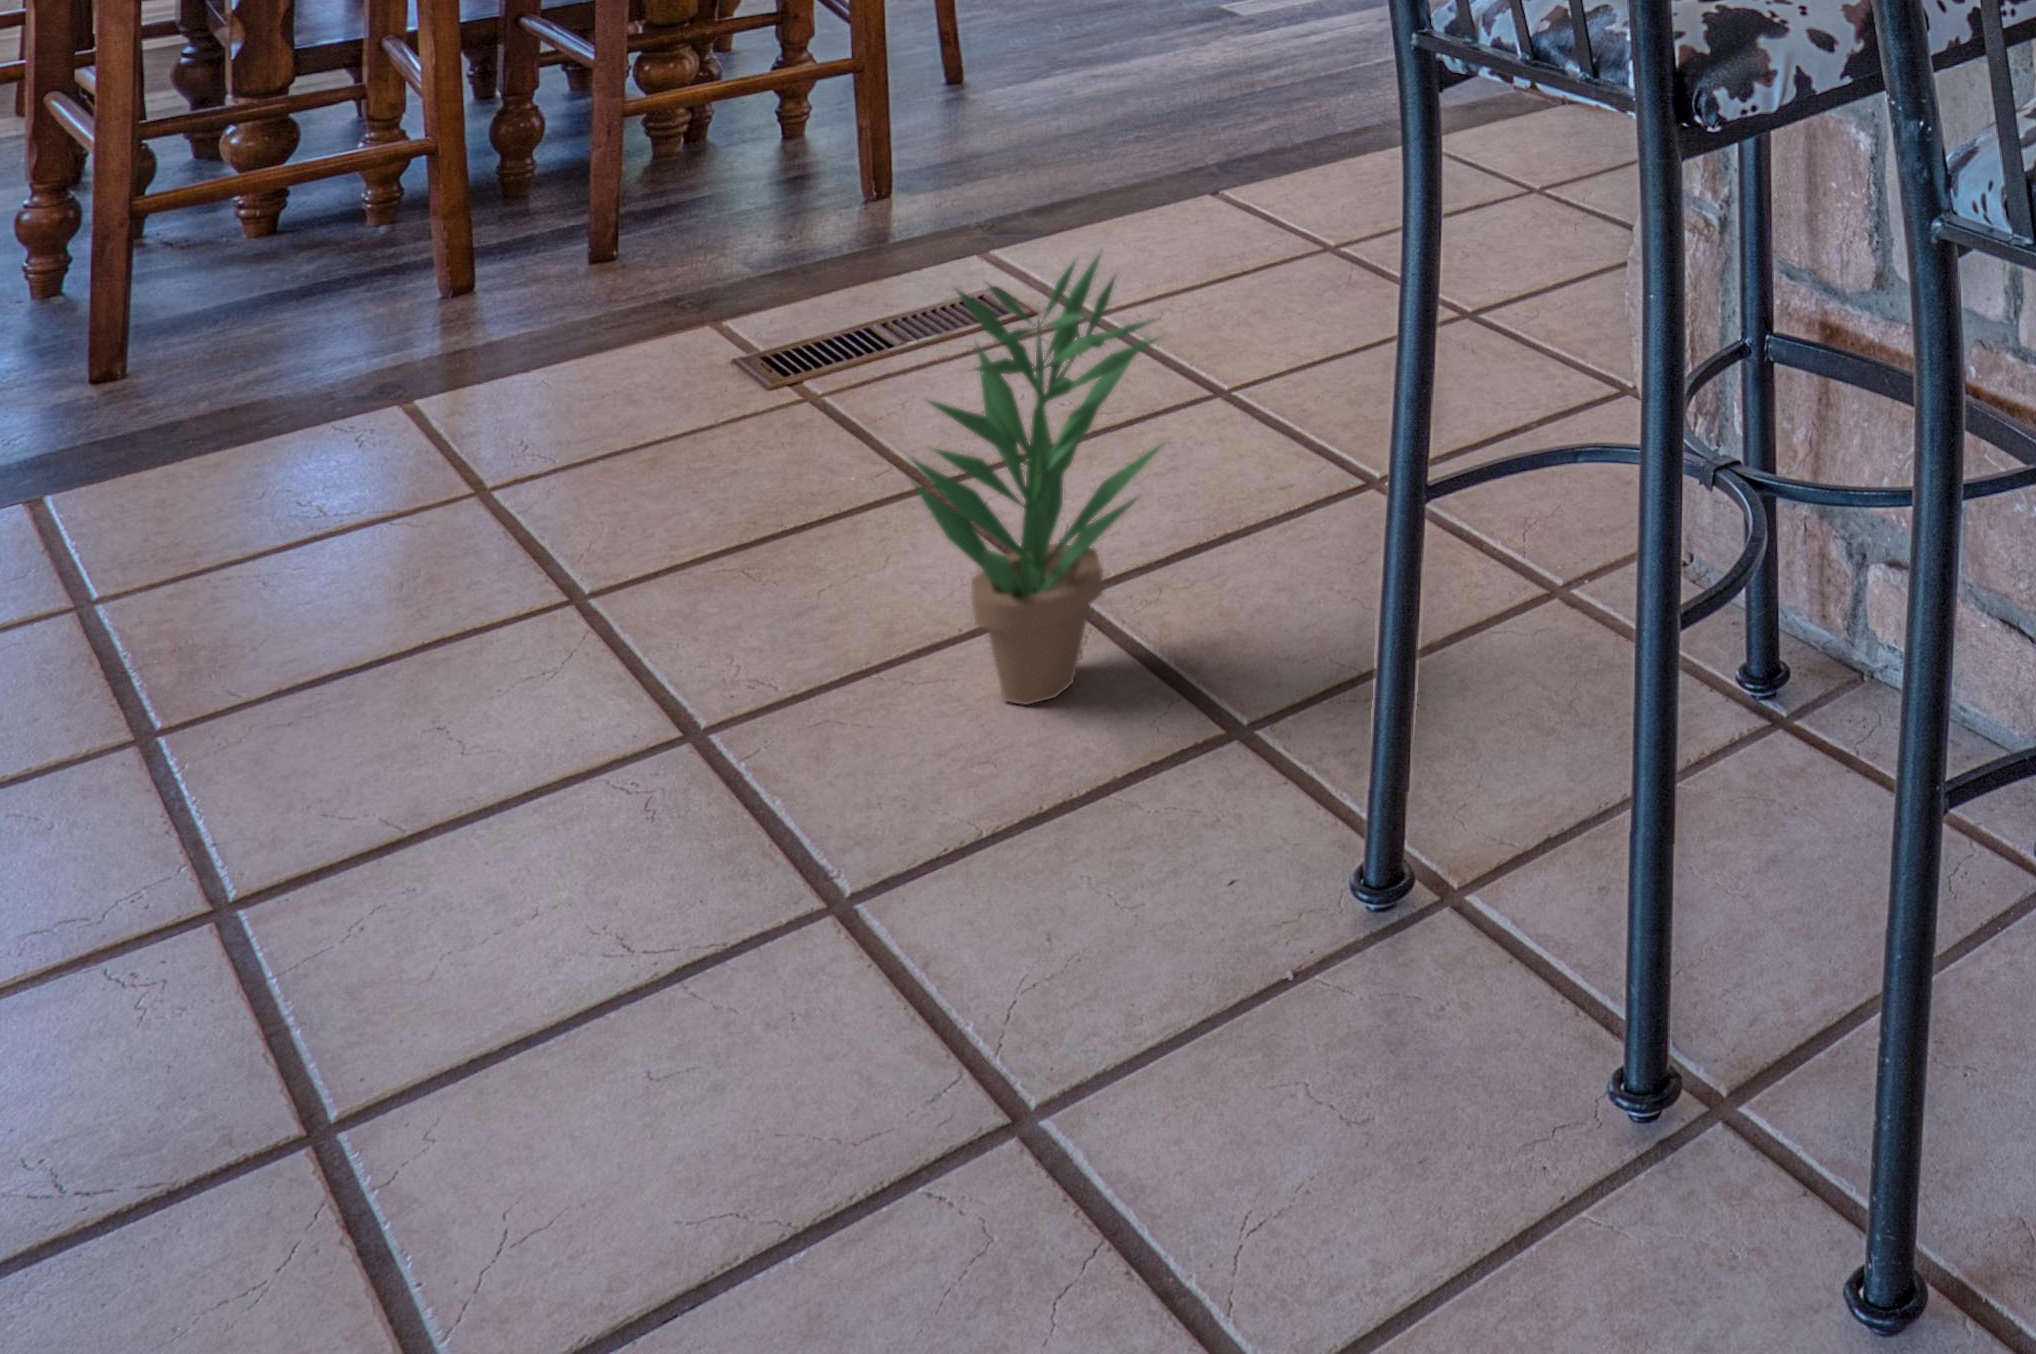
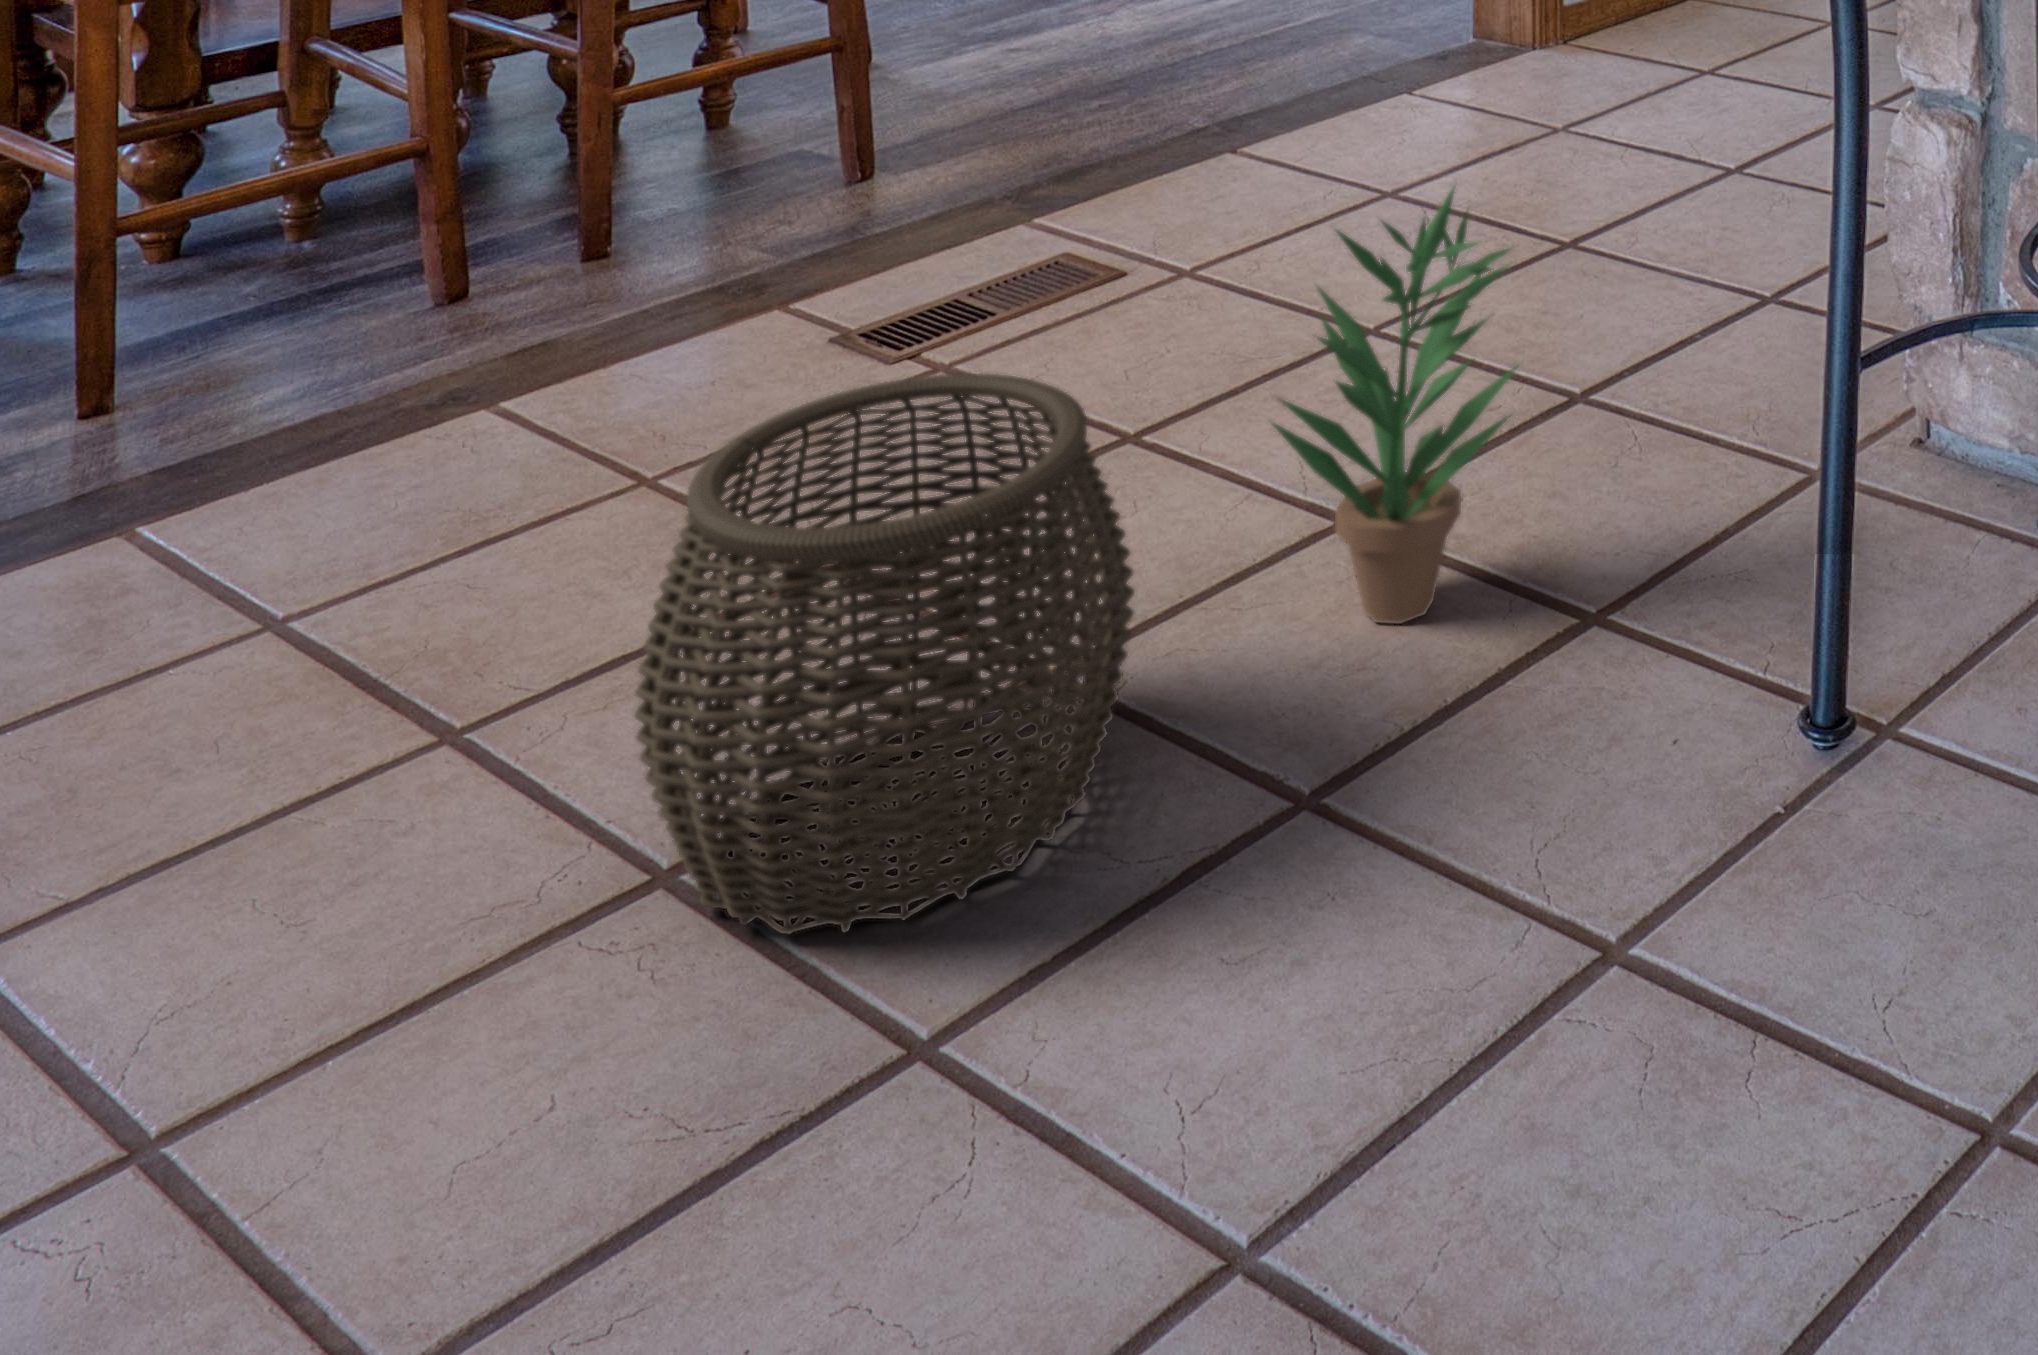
woven basket: none [142,410,689,982] -> present [634,373,1135,934]

